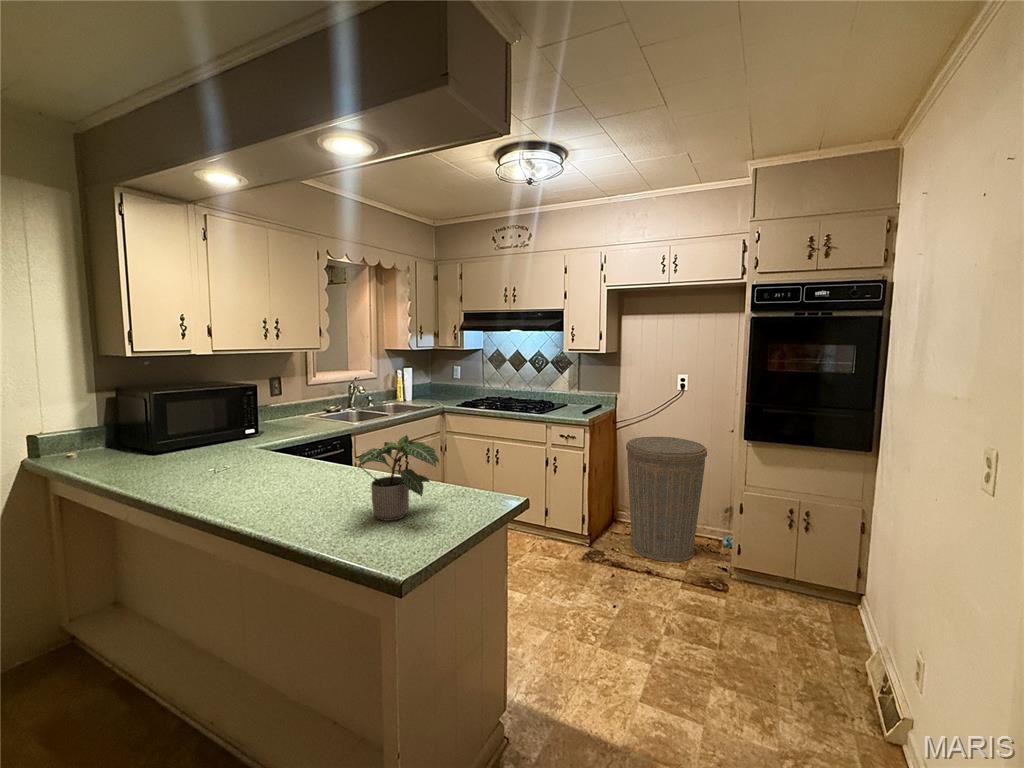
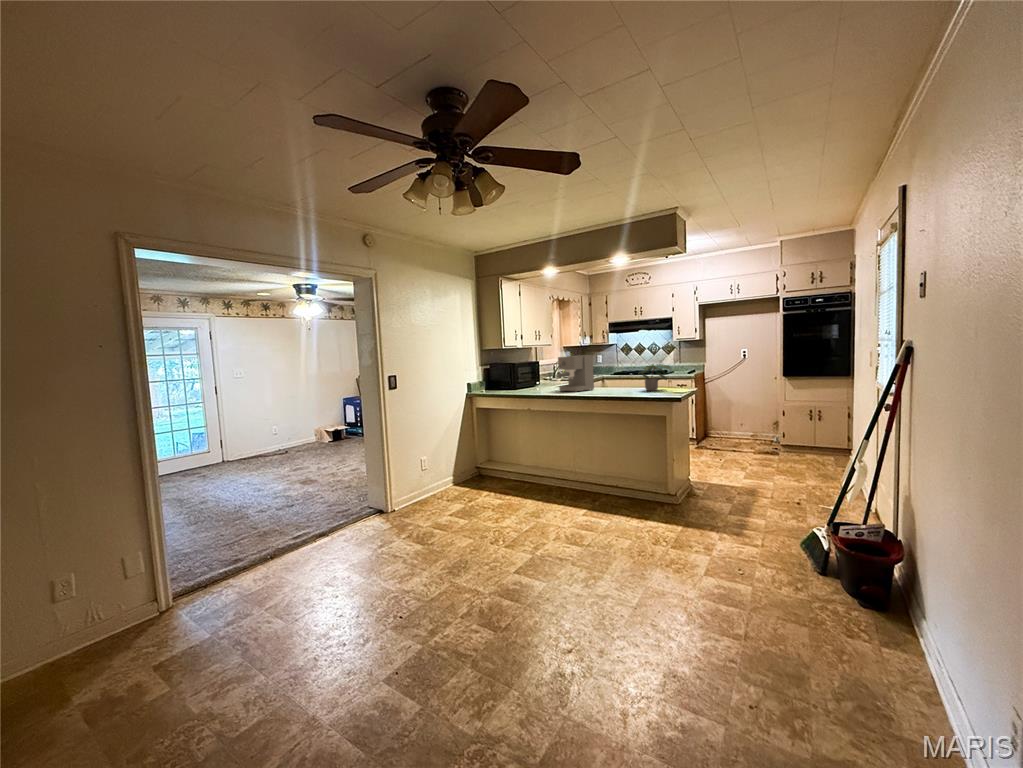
coffee maker: none [172,387,295,491] -> present [558,355,594,392]
trash can: present [626,437,707,562] -> none [716,385,763,449]

